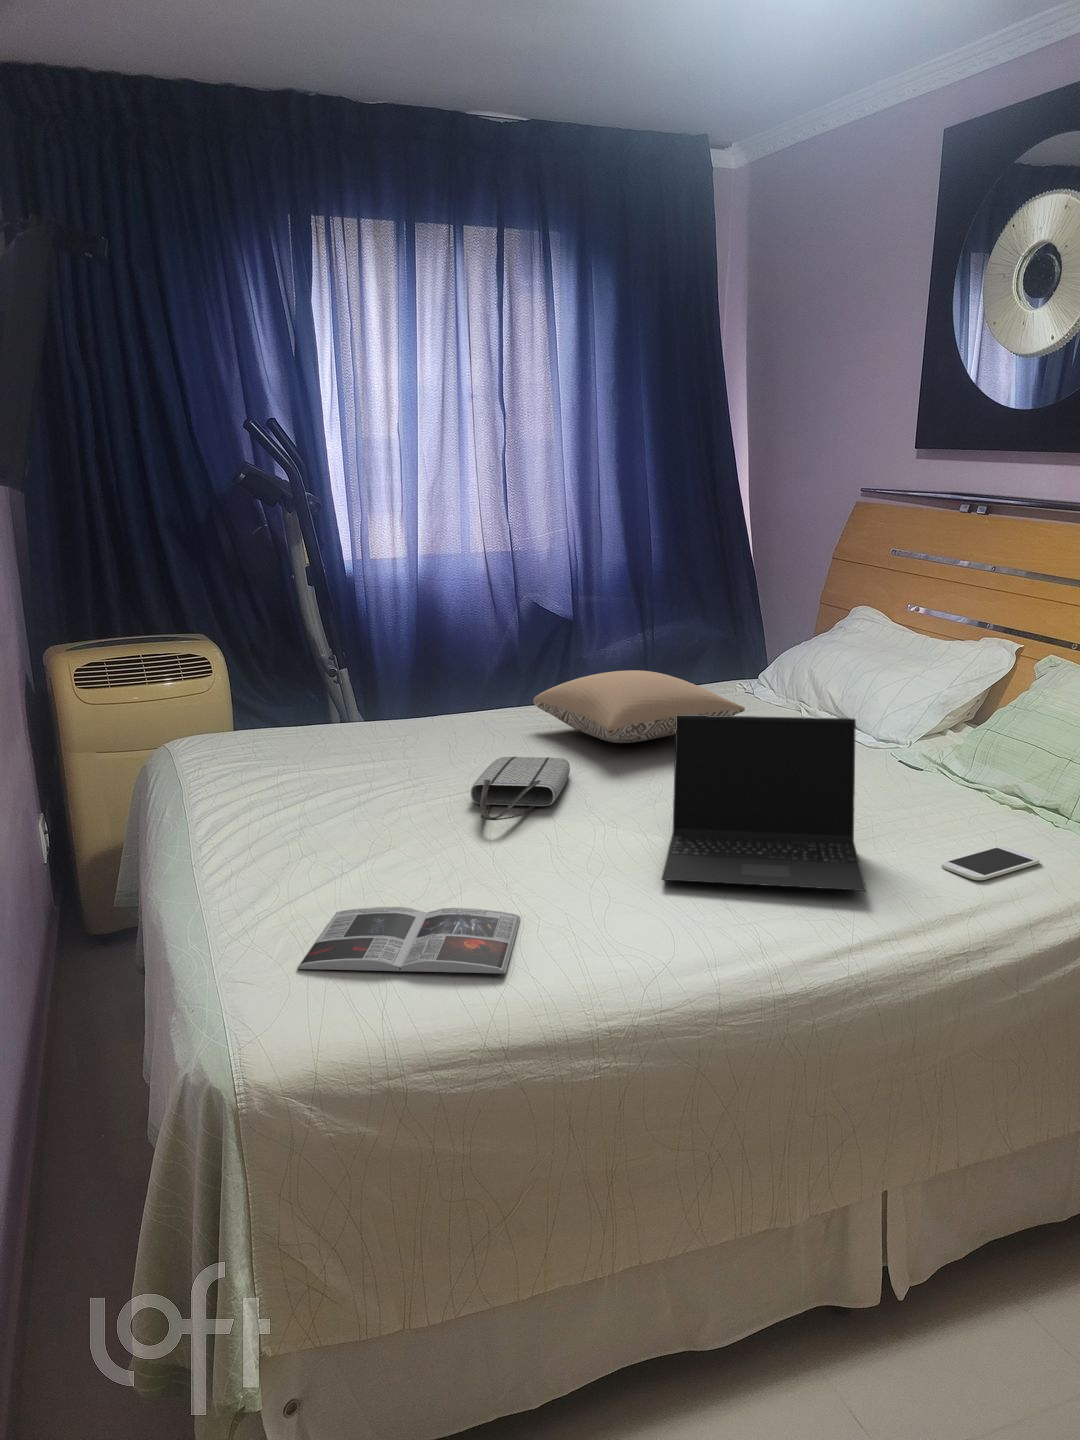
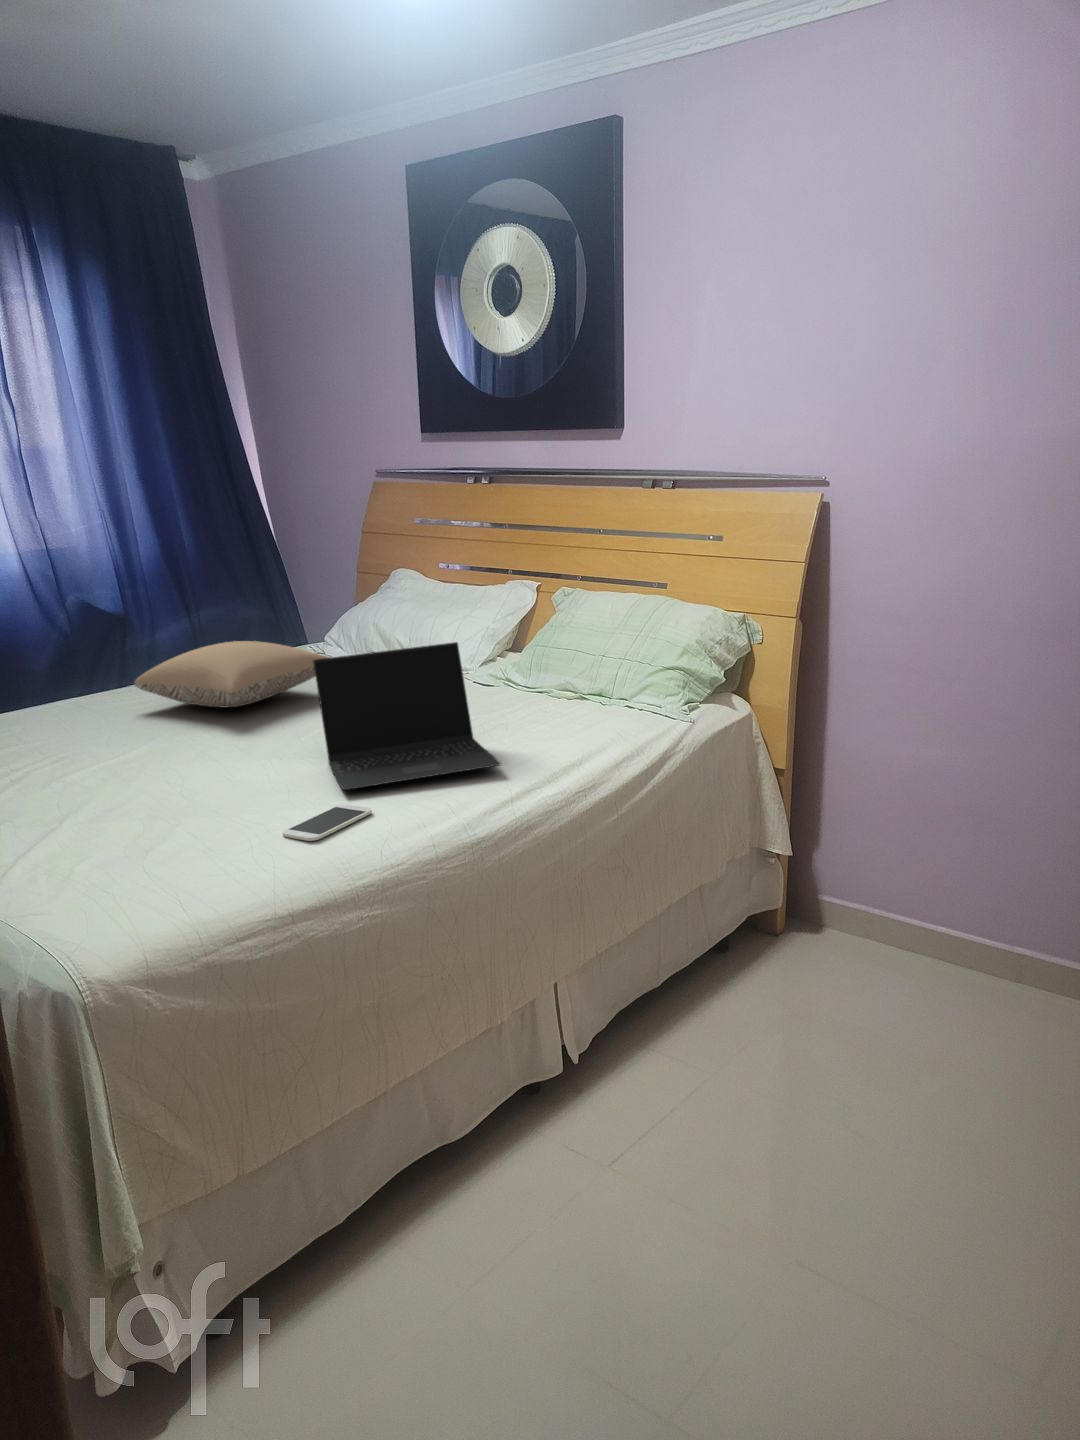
tote bag: present [471,757,570,820] -> none [123,724,209,780]
smartphone: present [942,846,1040,880] -> present [283,804,372,841]
magazine: present [297,907,520,973] -> none [59,838,260,918]

